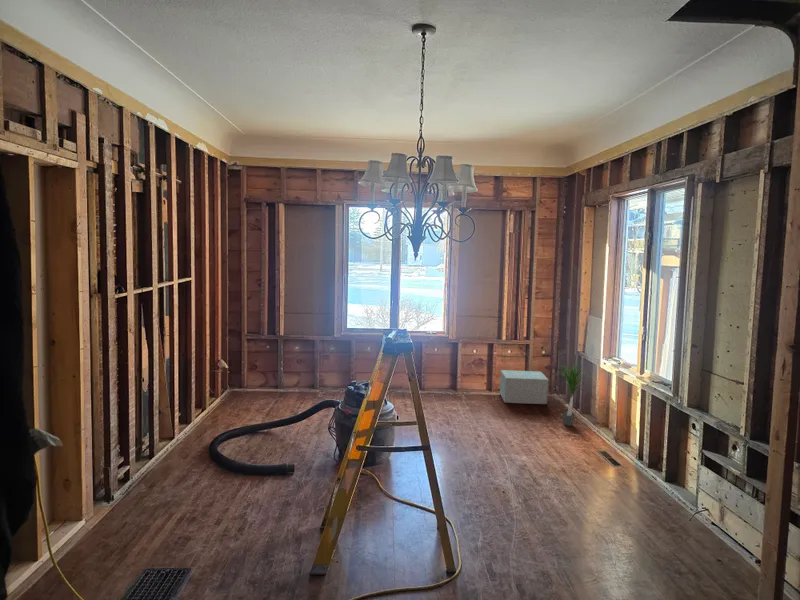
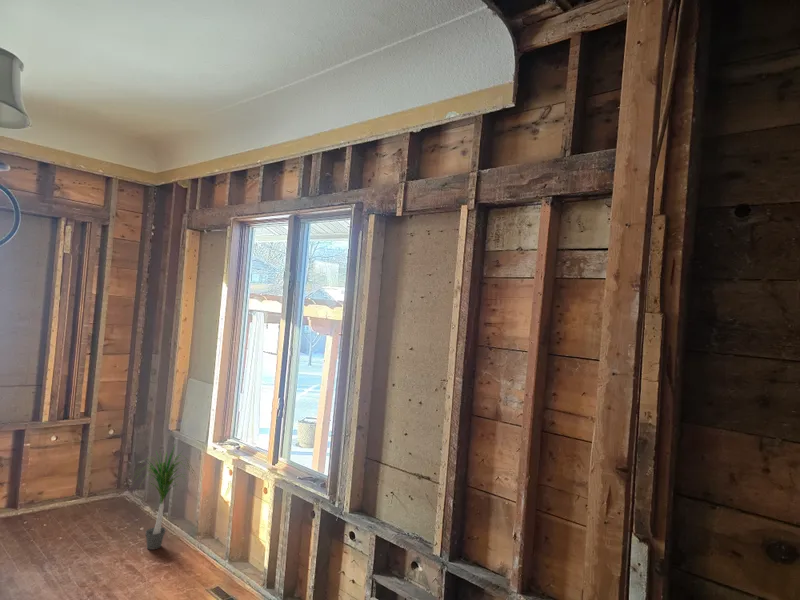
storage box: present [500,370,548,404] -> none [30,462,120,527]

